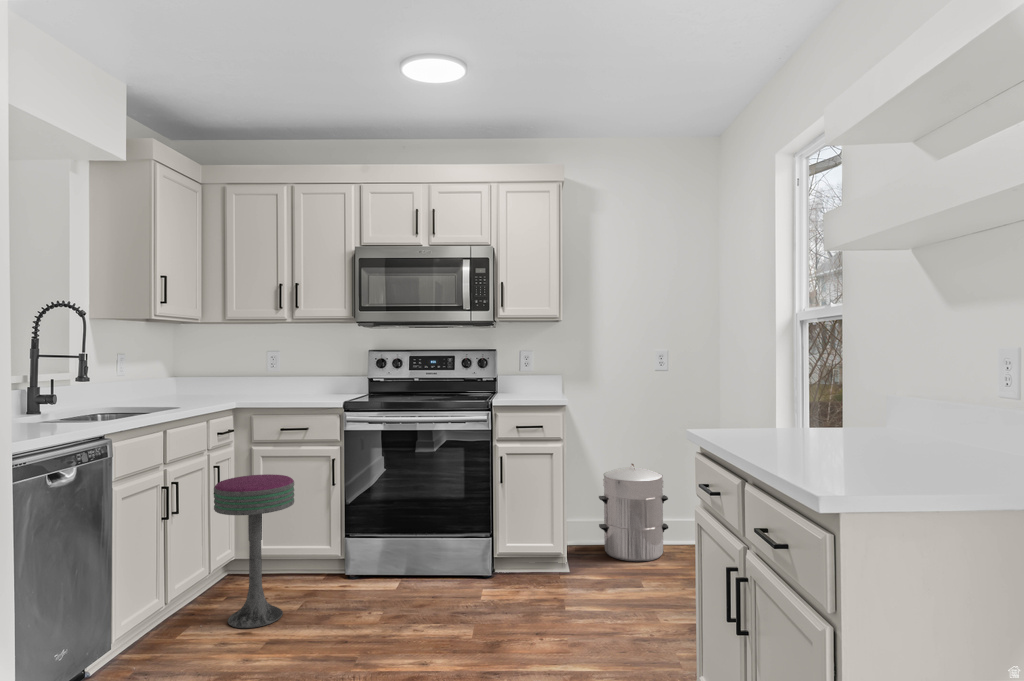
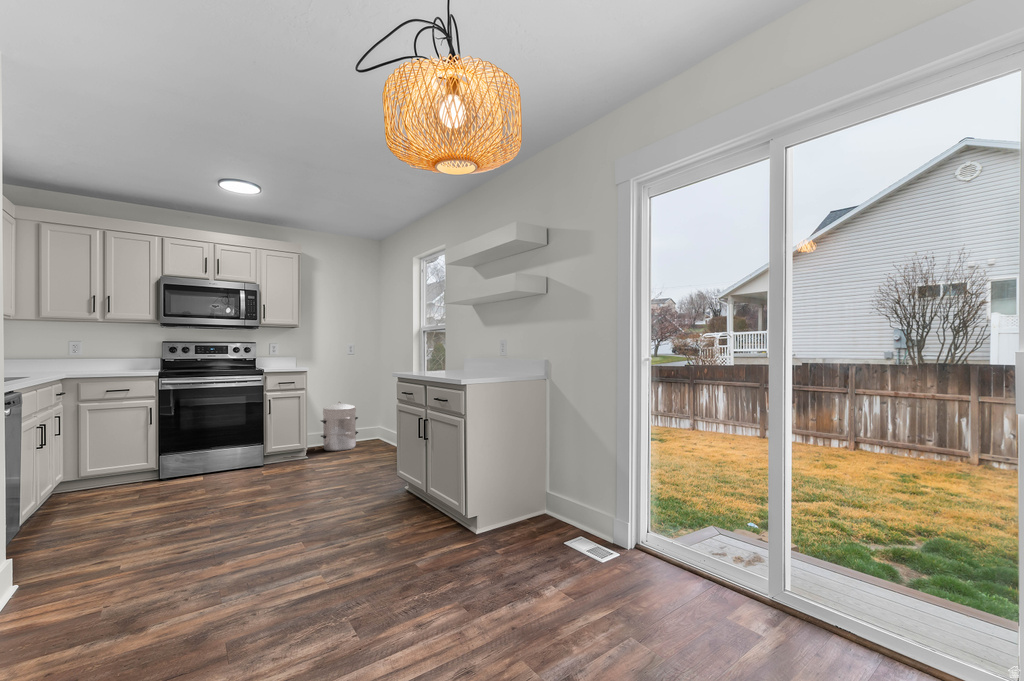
bar stool: present [214,474,294,628] -> none [74,417,138,512]

